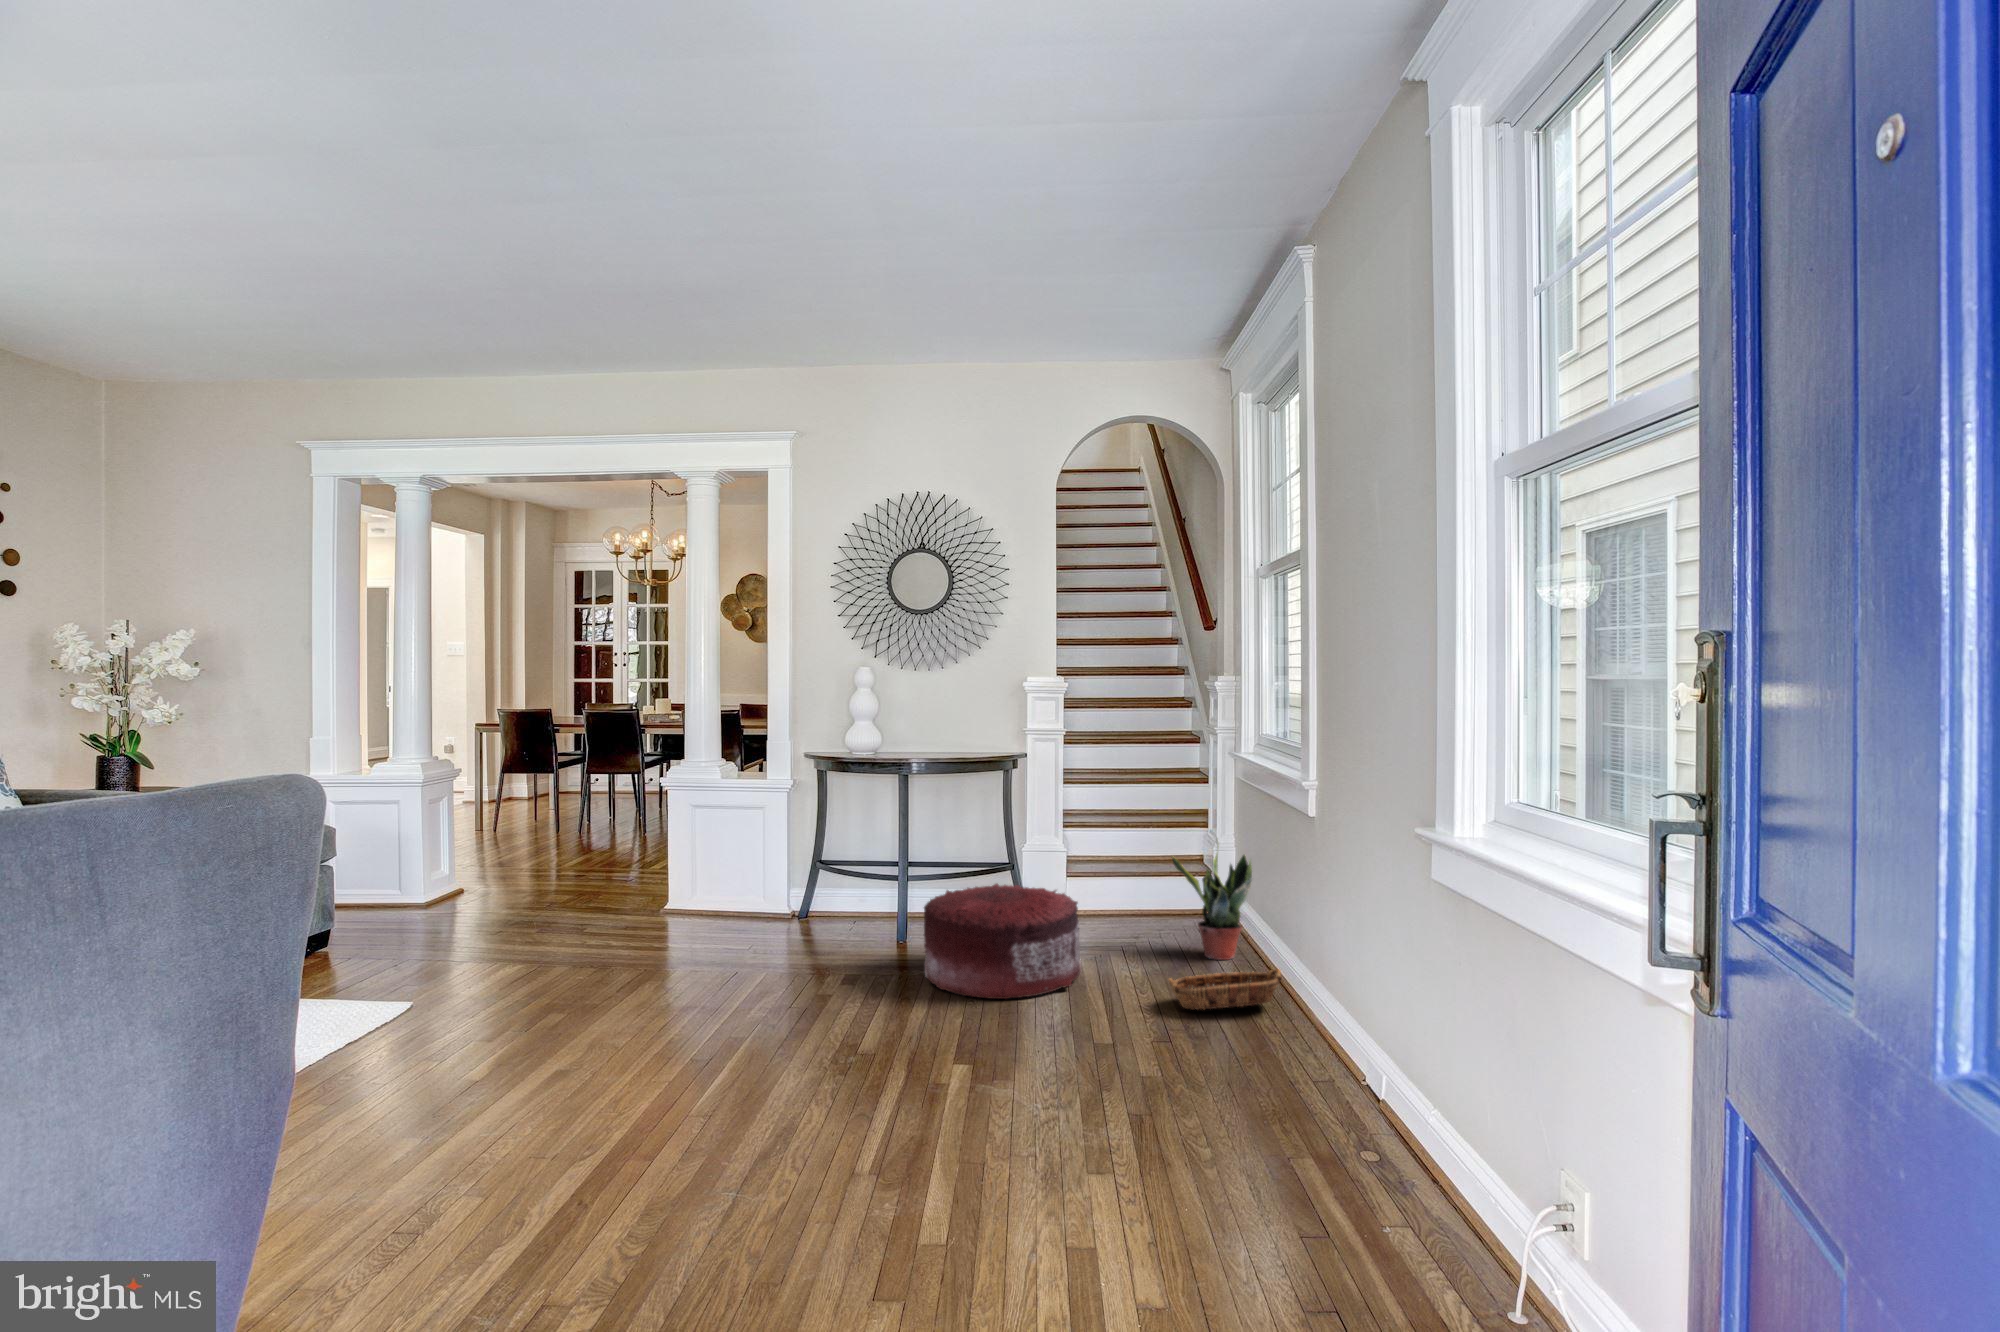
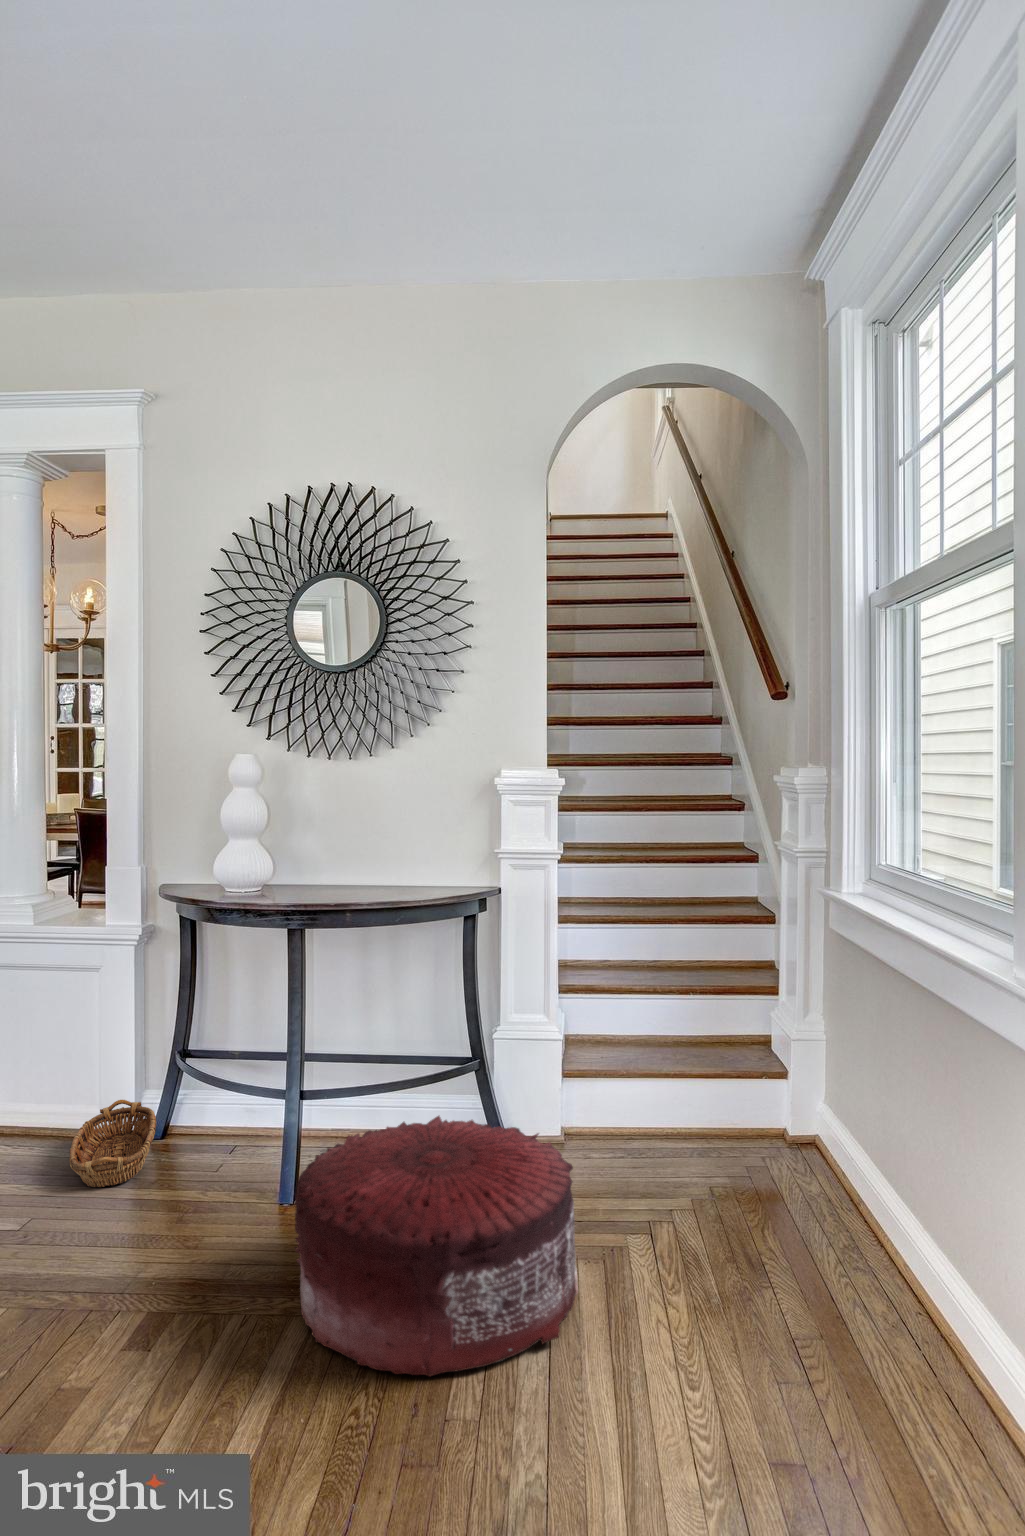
potted plant: present [1172,846,1252,960] -> none [731,1033,878,1252]
basket: present [1168,969,1282,1010] -> present [69,1100,156,1187]

